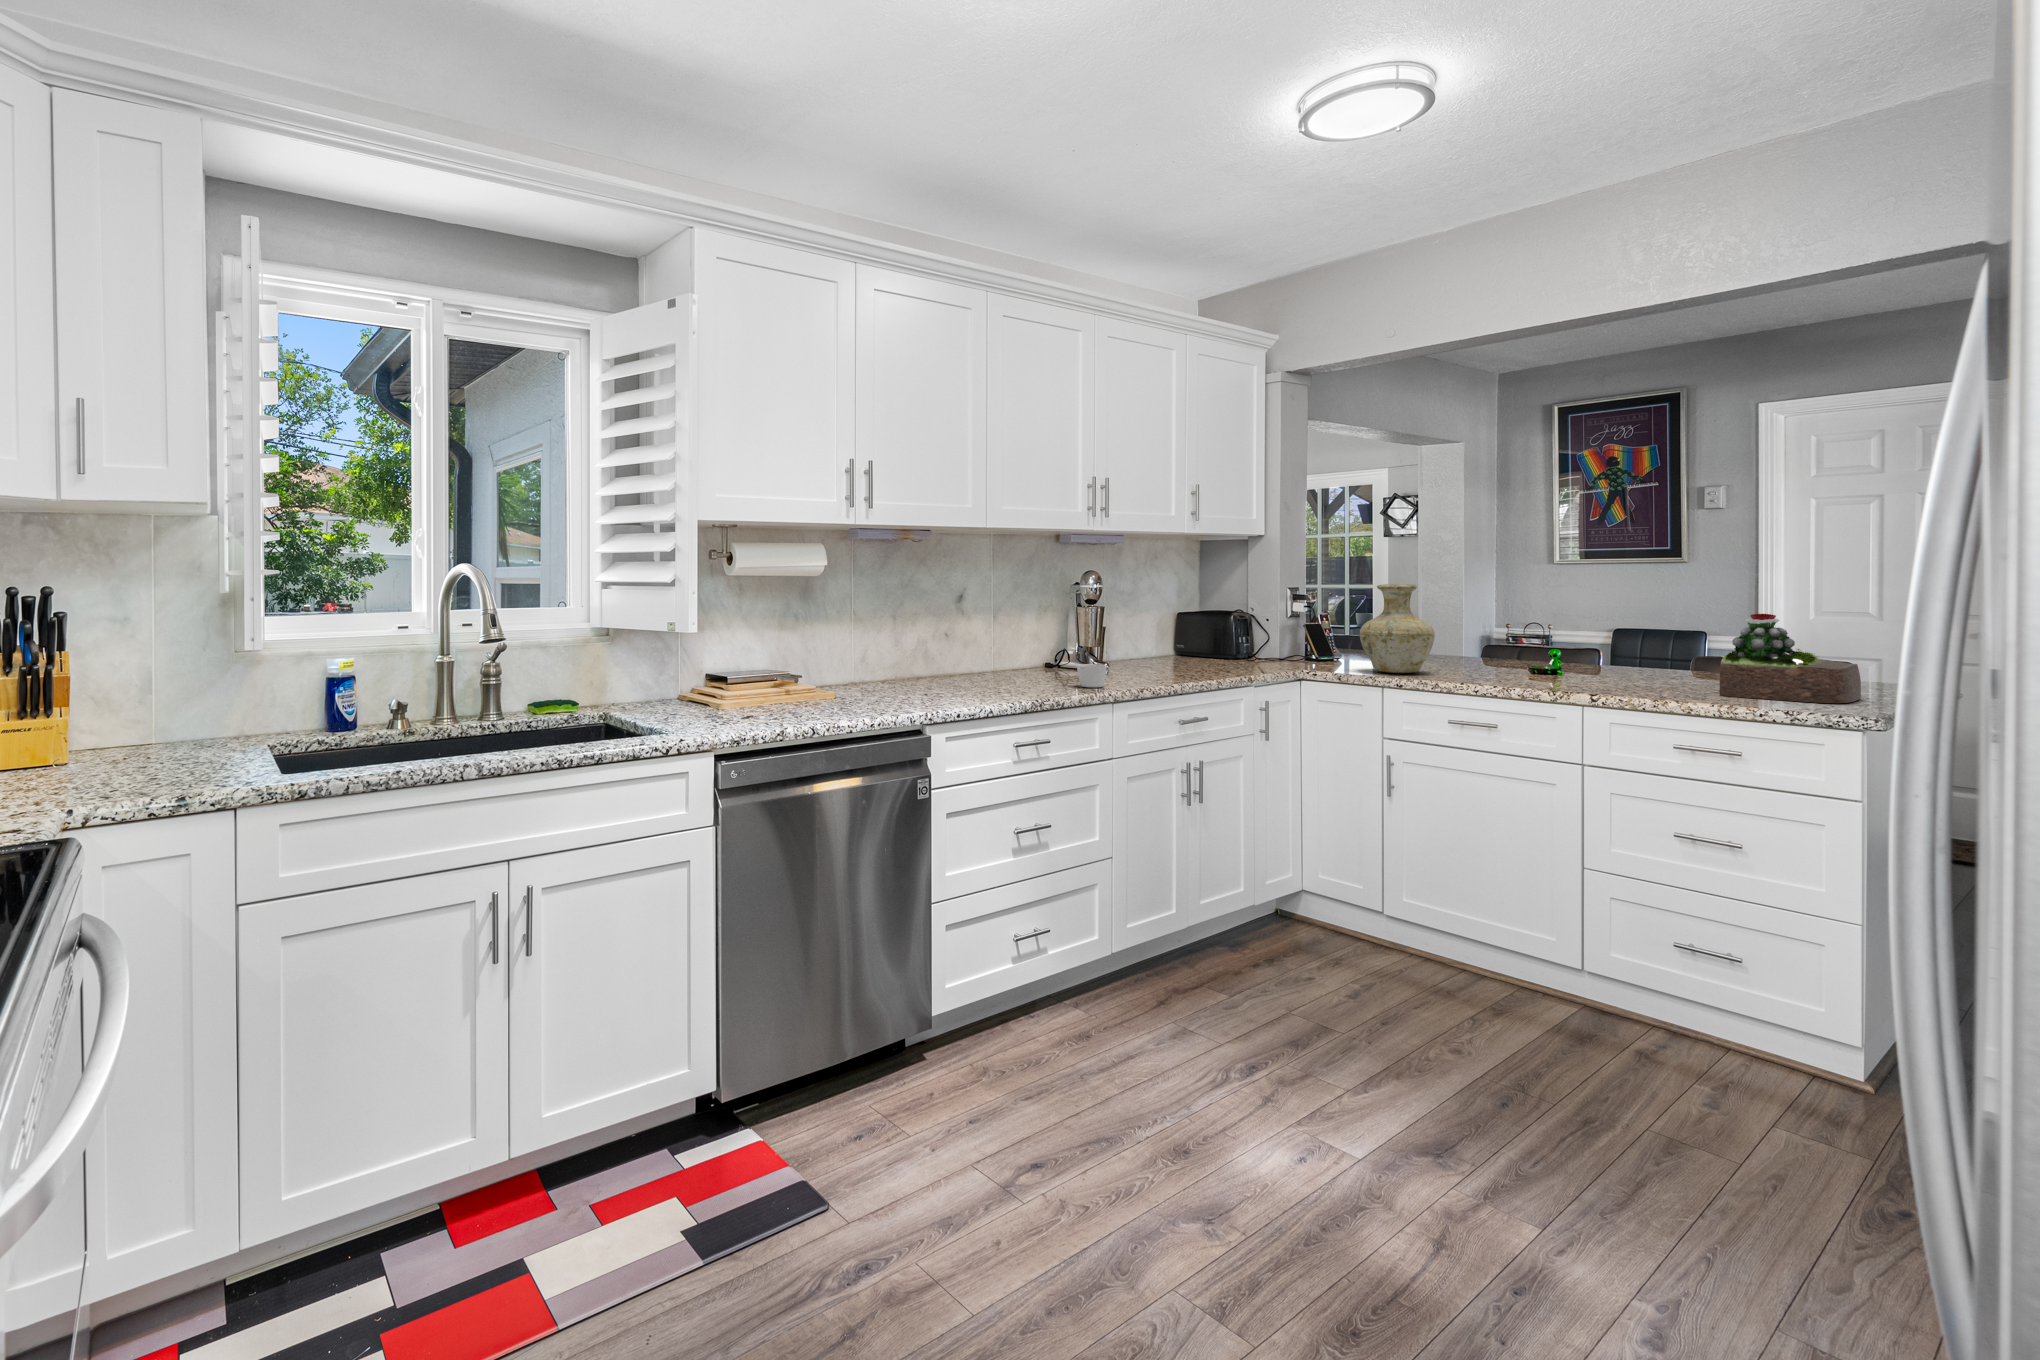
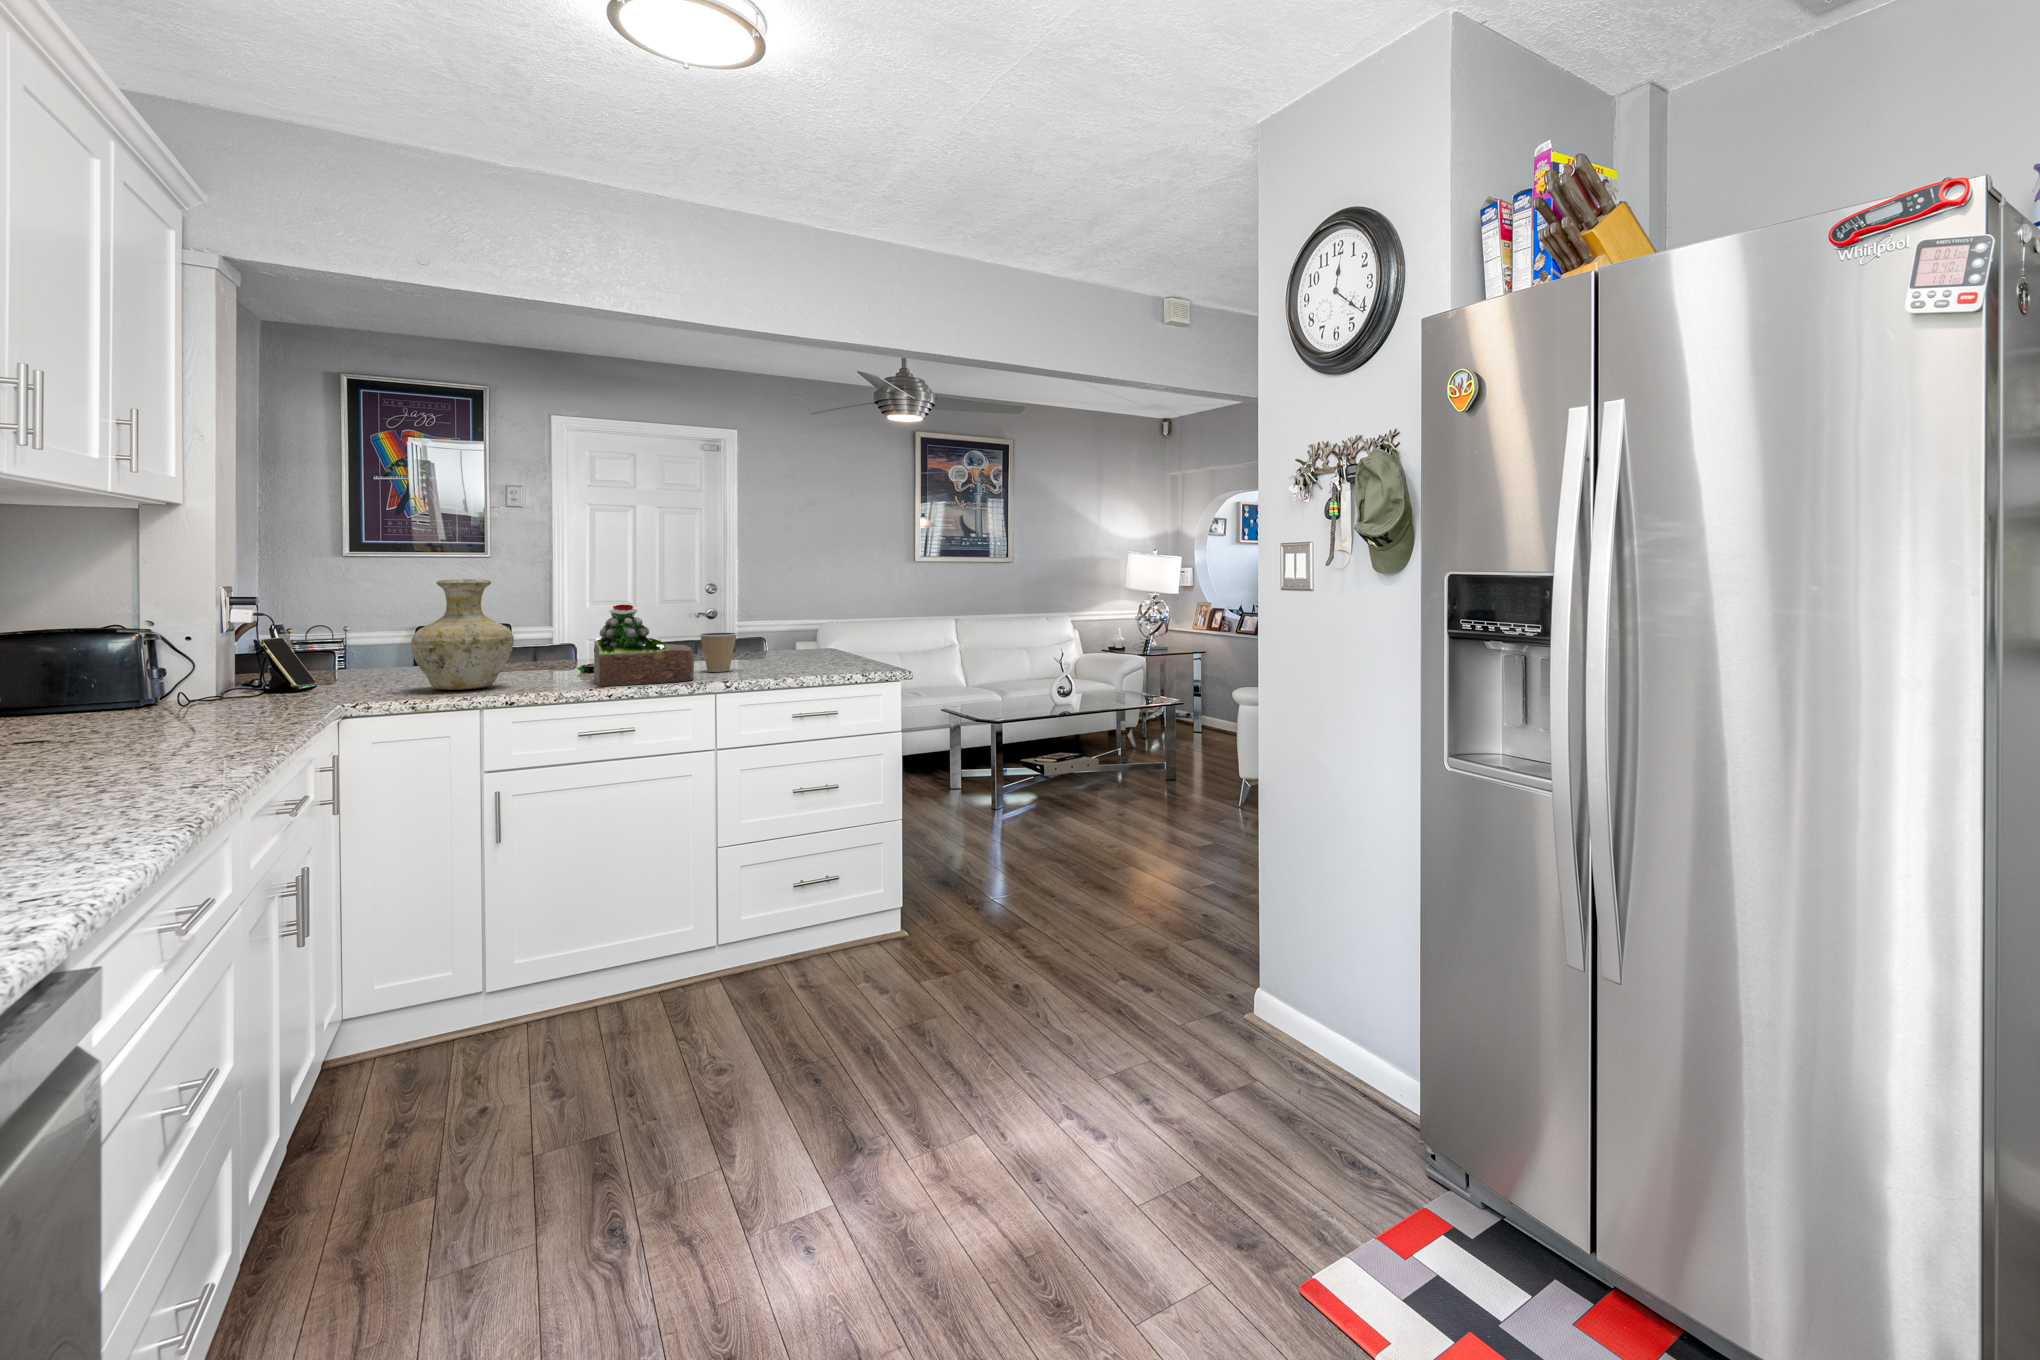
succulent plant: present [1720,614,1861,703] -> present [594,605,694,687]
coffee cup: none [1625,646,1672,689] -> present [700,633,737,672]
candle: present [1077,664,1107,687] -> none [102,734,185,783]

